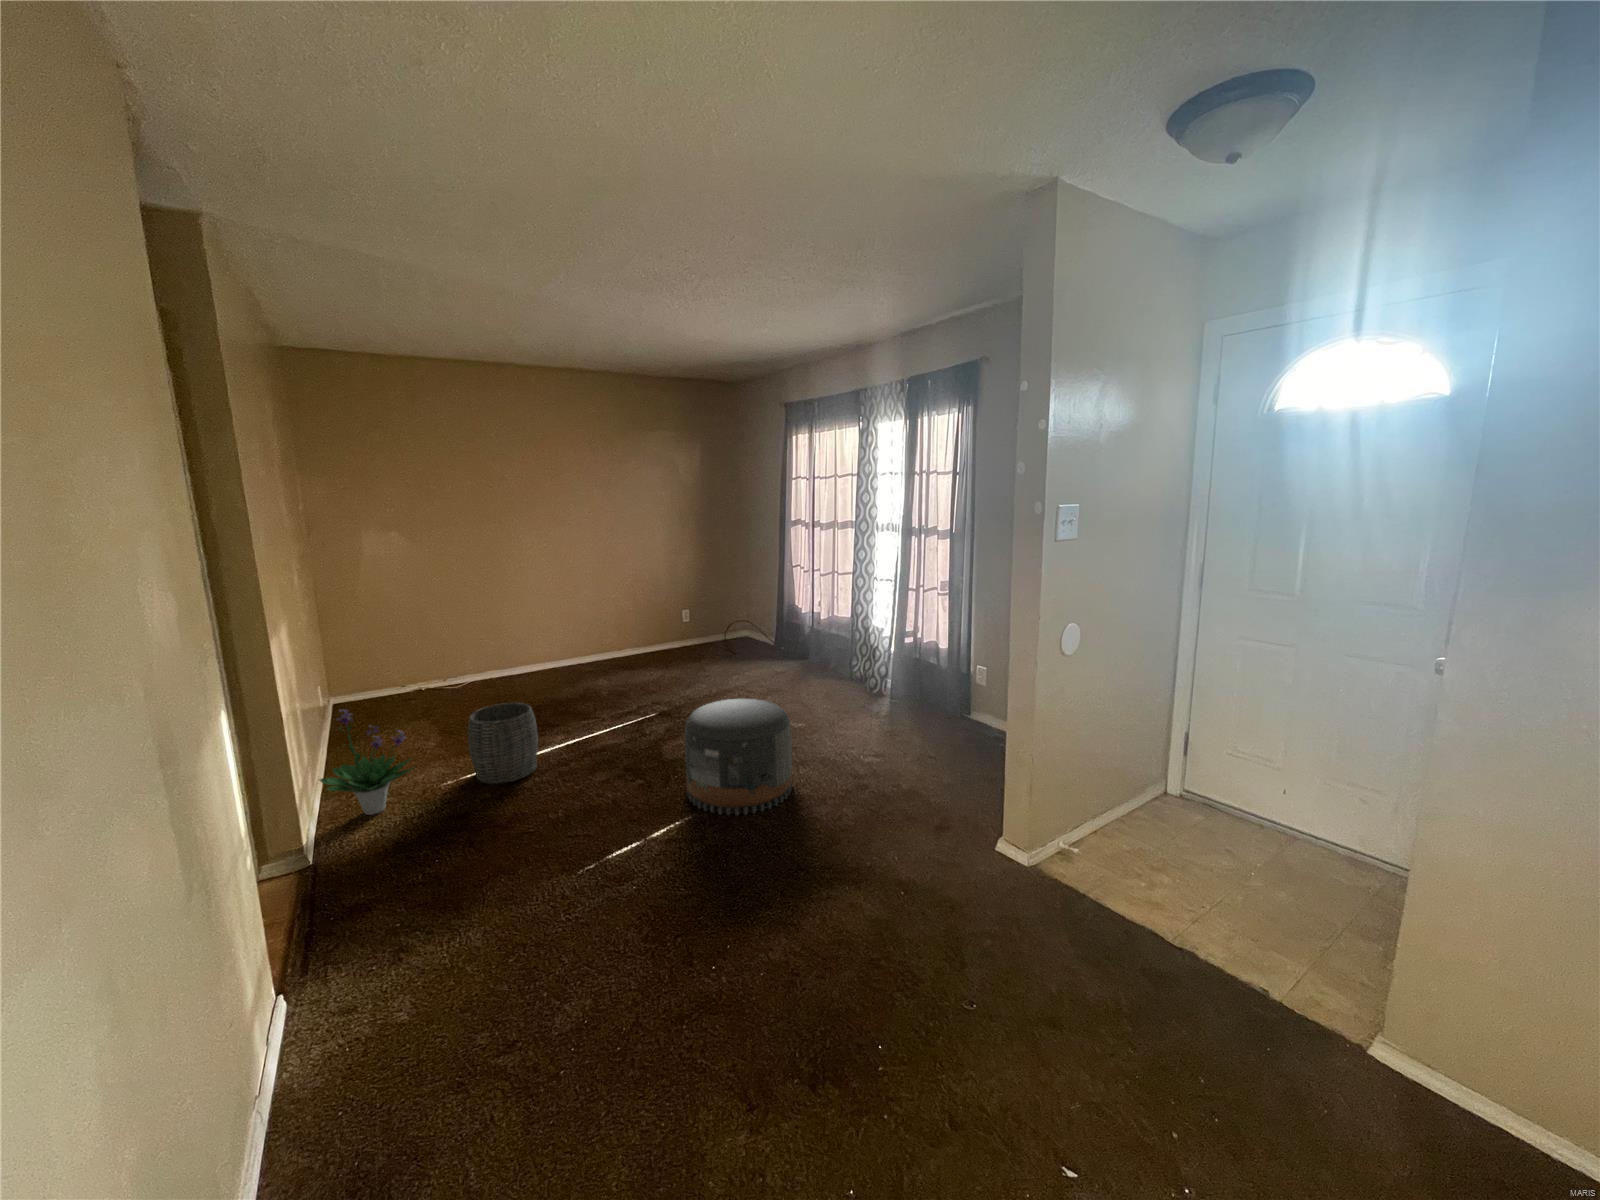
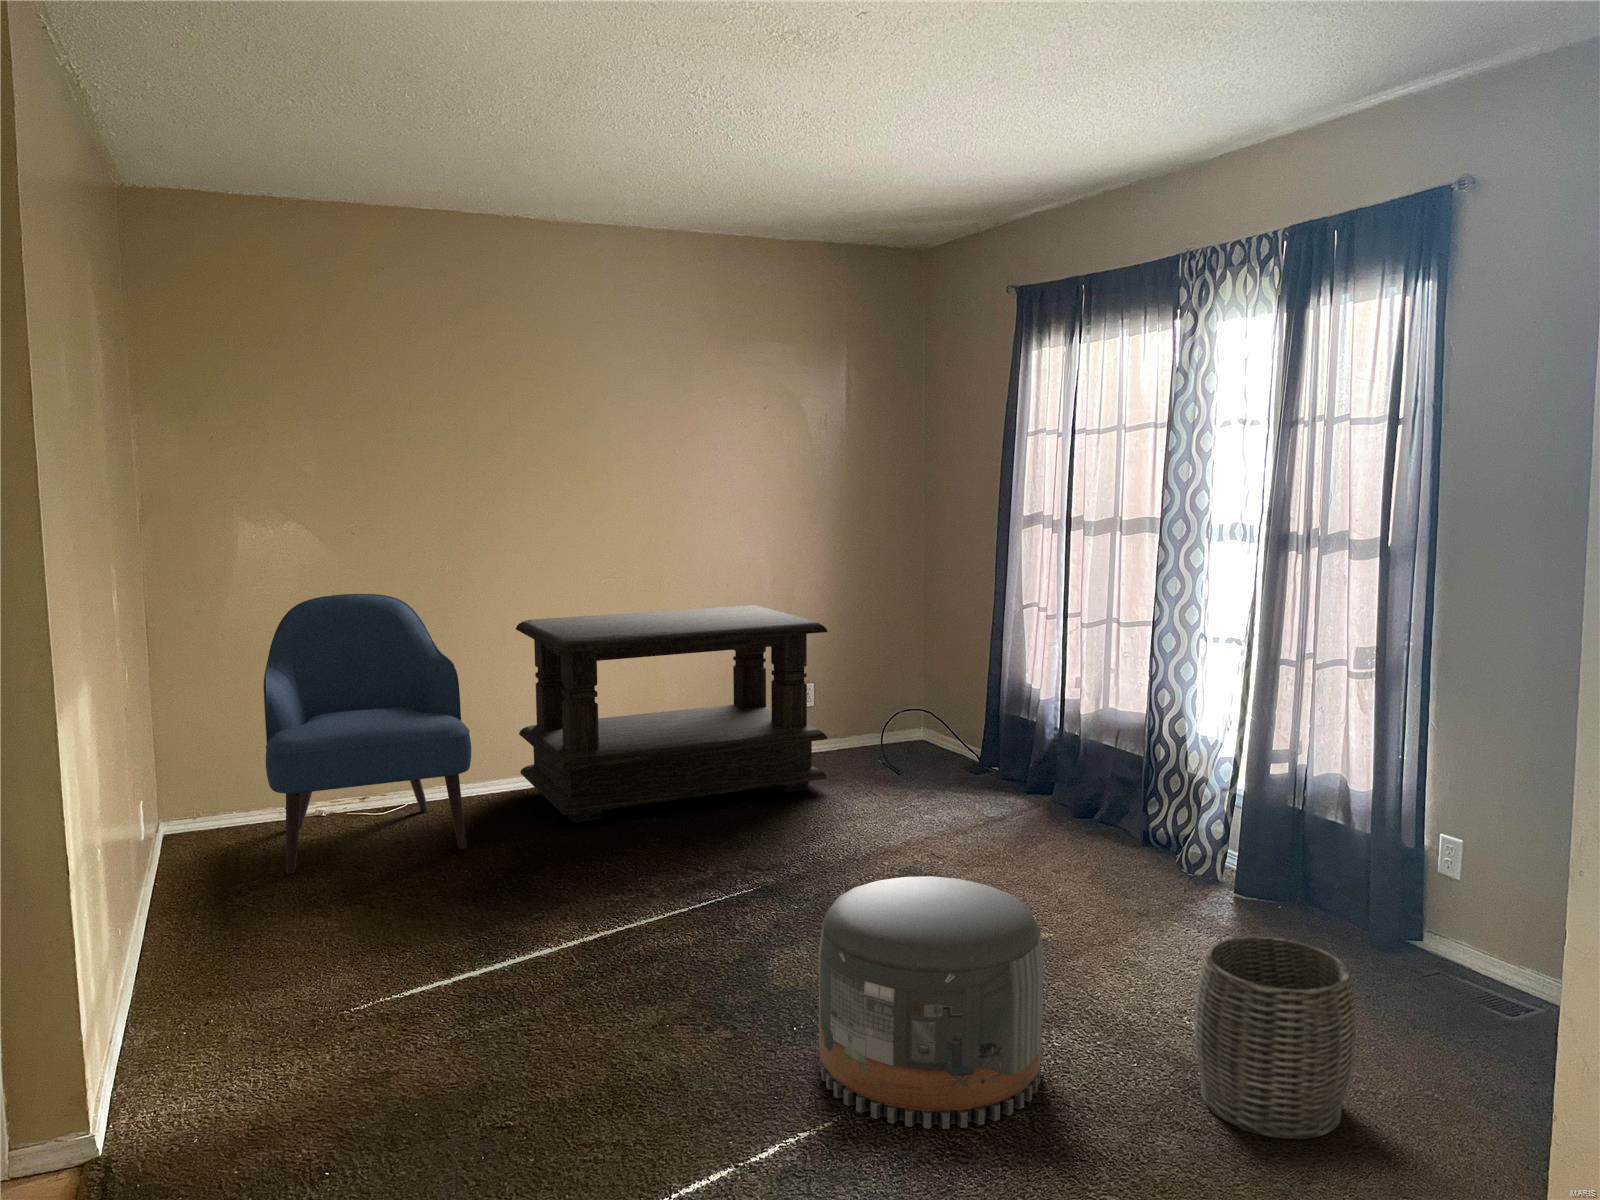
coffee table: none [528,569,698,685] -> present [516,605,828,823]
armchair: none [384,570,506,720] -> present [263,594,471,873]
woven basket: present [468,703,538,784] -> present [1195,936,1355,1139]
potted plant: present [320,710,414,815] -> none [134,851,309,1058]

